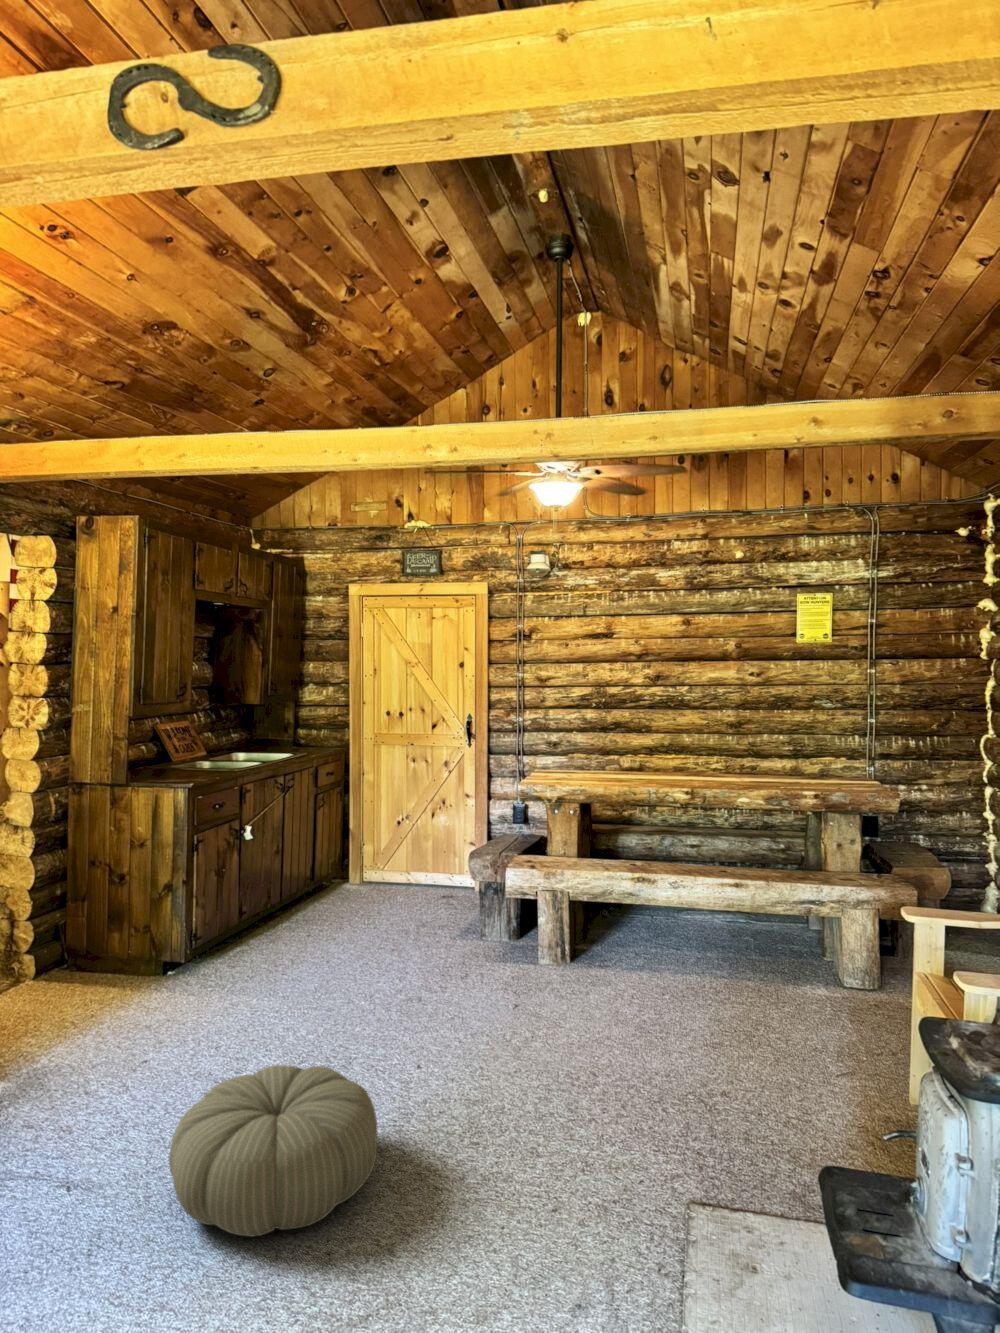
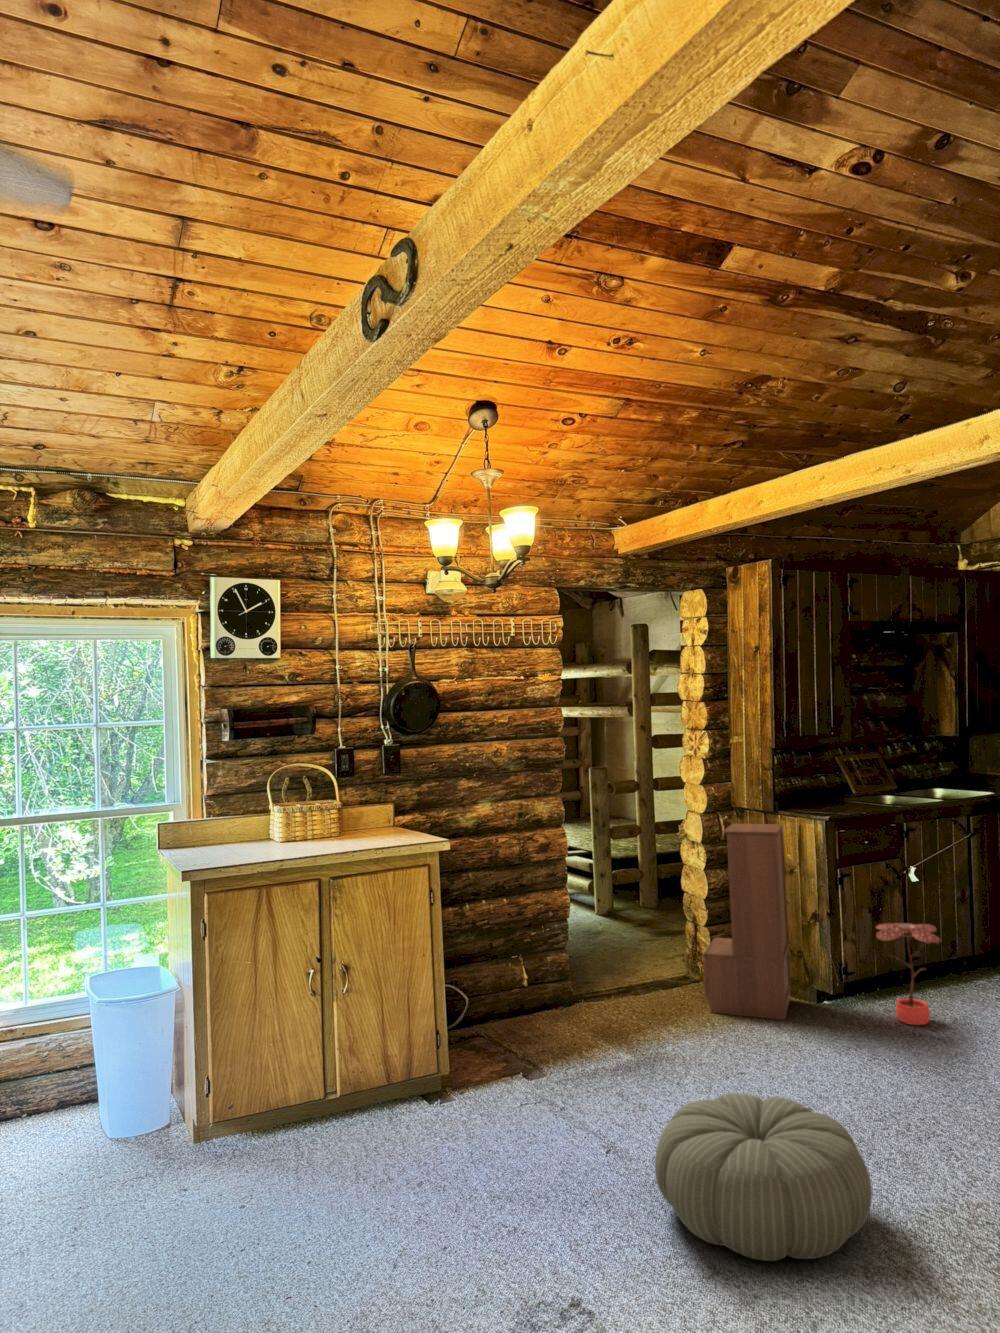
bookshelf: none [52,796,149,1013] -> present [703,823,791,1020]
potted plant: none [225,873,288,966] -> present [876,923,941,1025]

